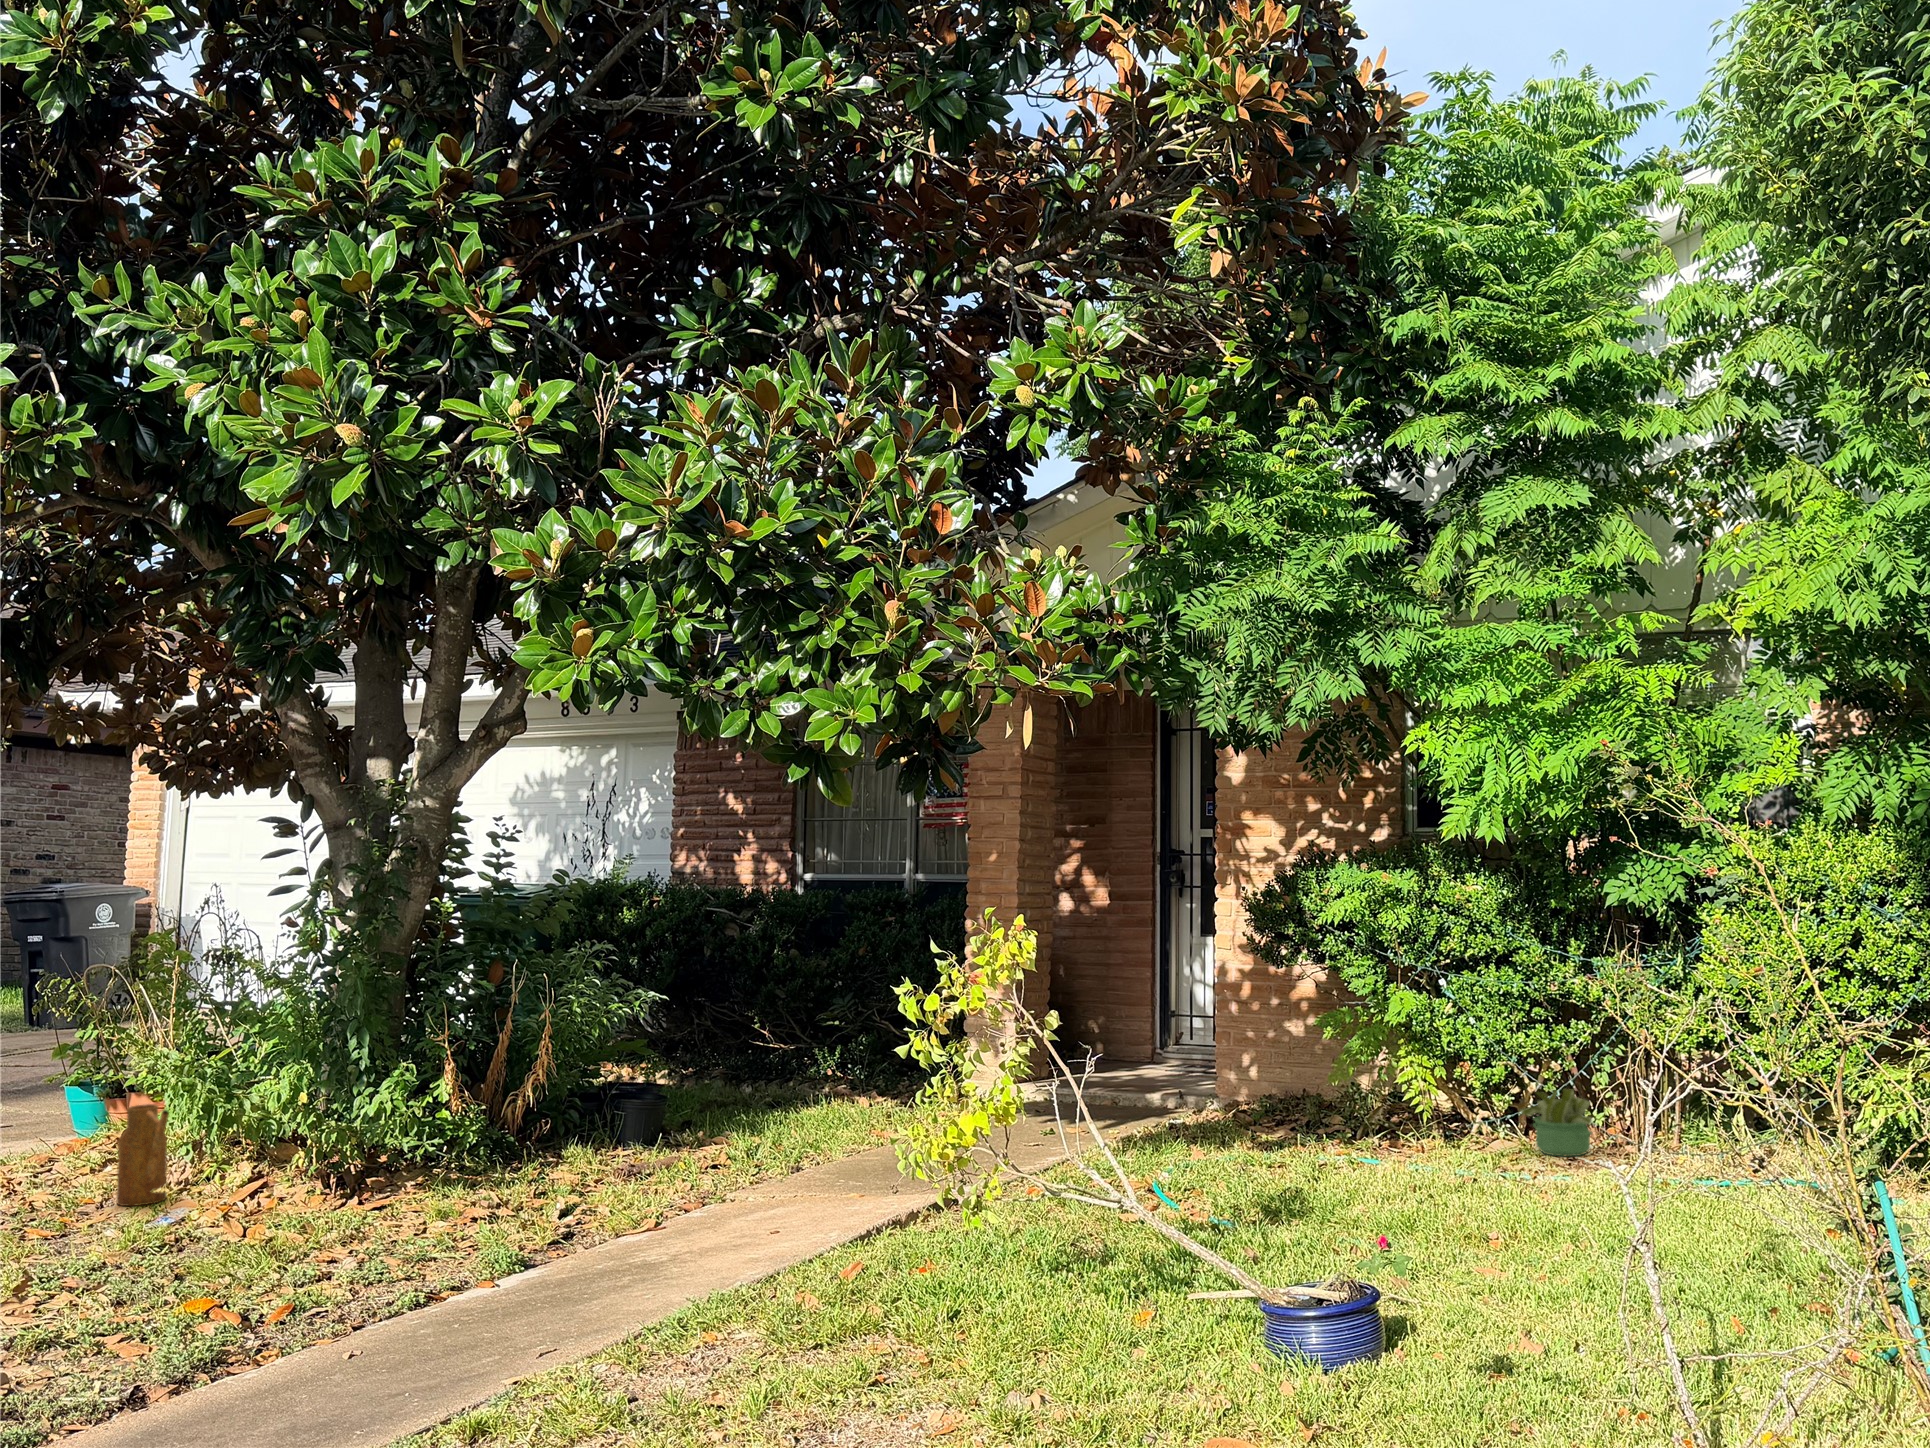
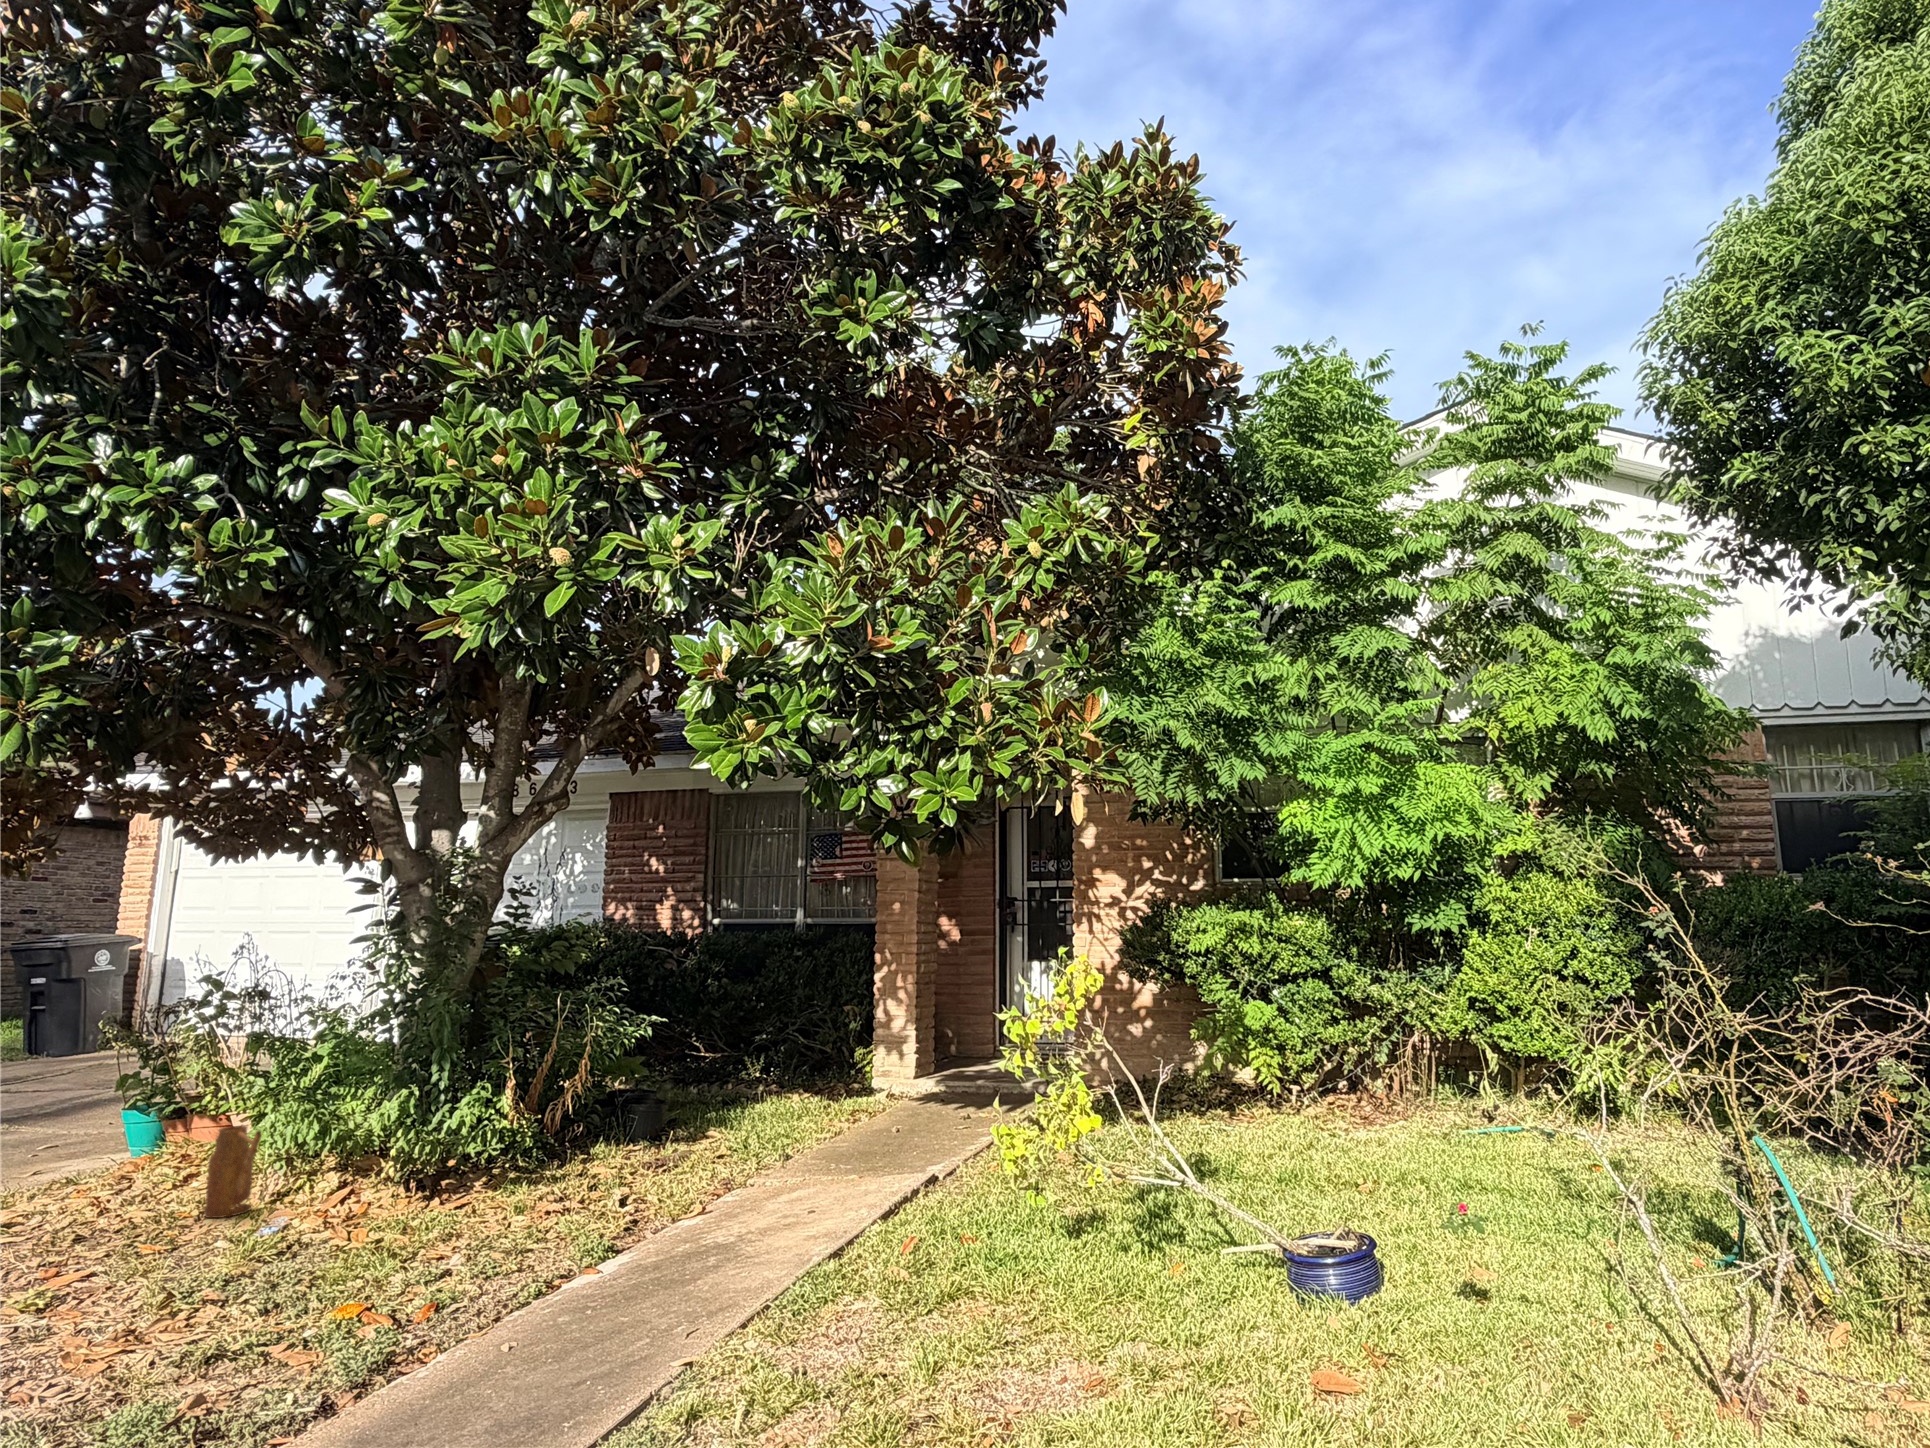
decorative plant: present [1520,1089,1592,1156] -> none [1331,1068,1386,1117]

